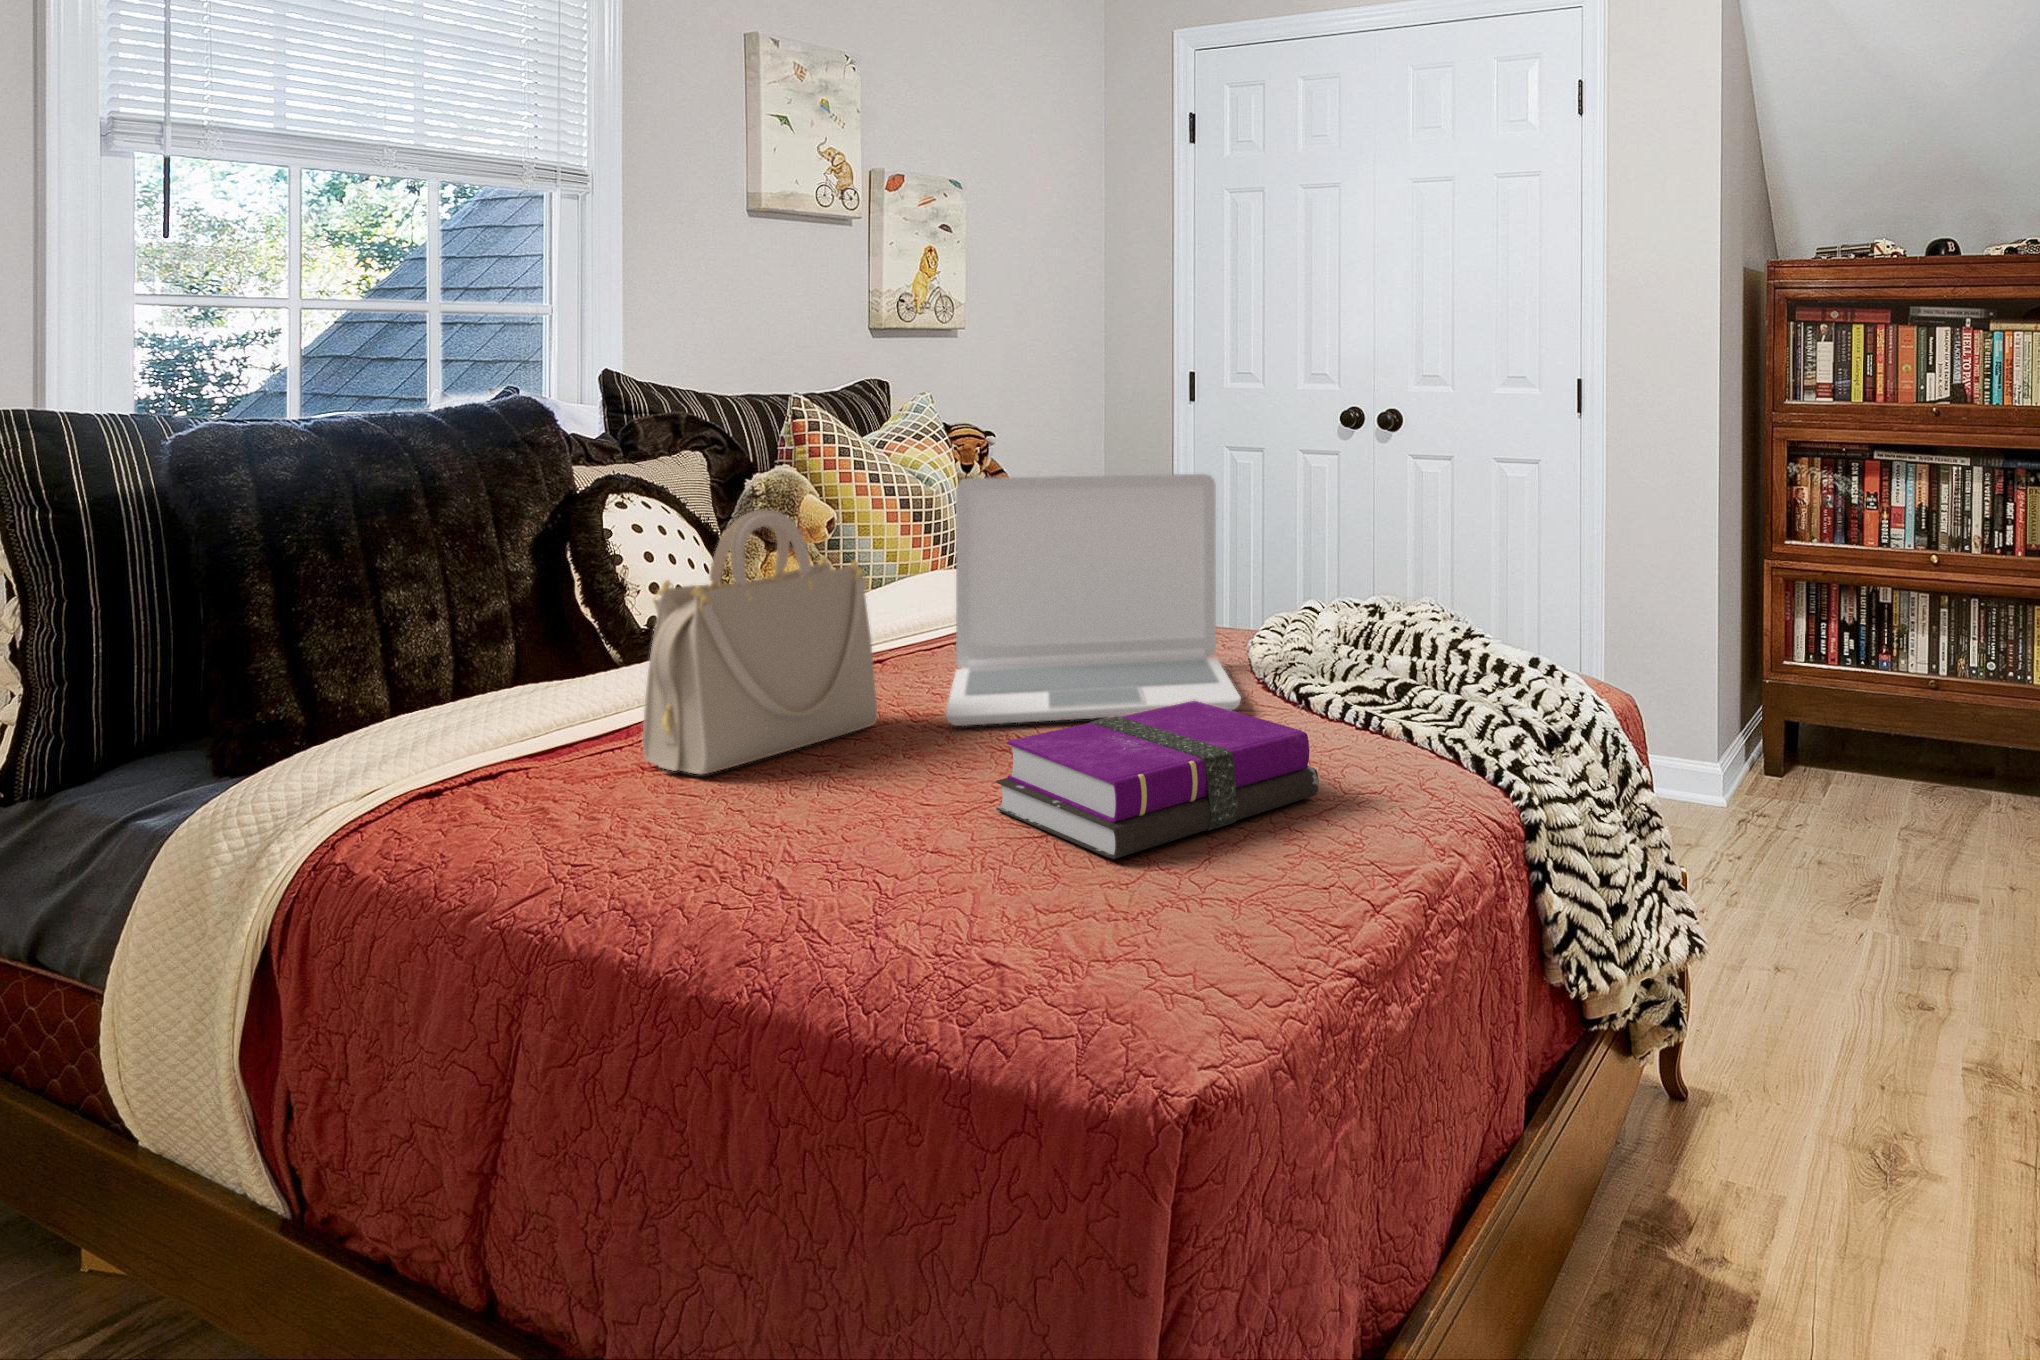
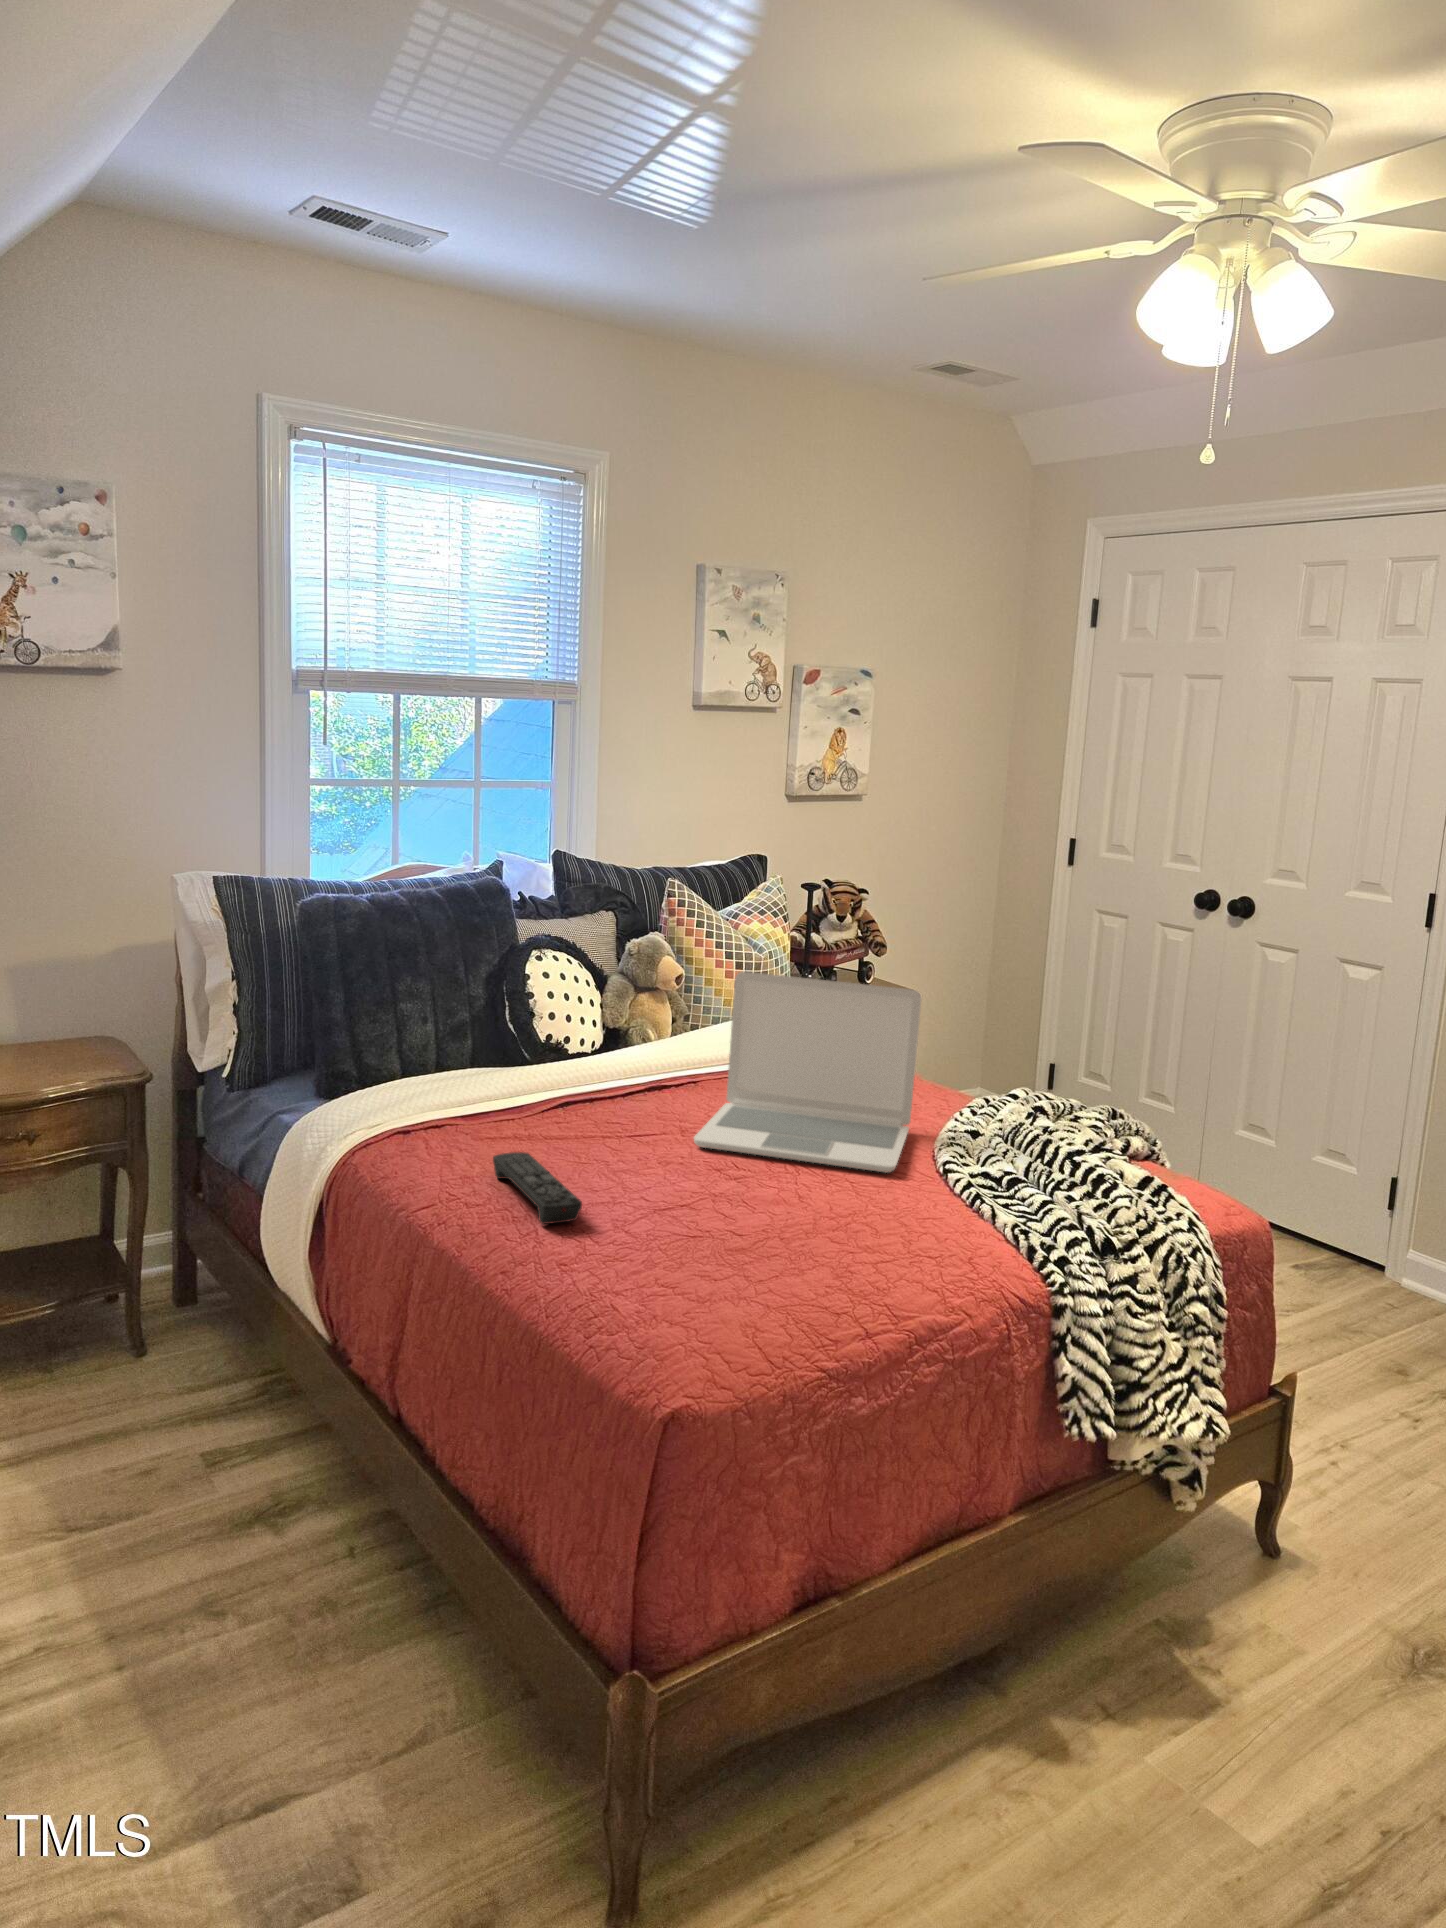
handbag: present [643,510,877,775] -> none [508,987,654,1151]
notebook: present [996,700,1319,859] -> none [682,1164,891,1263]
remote control: none [651,773,850,871] -> present [493,1152,582,1224]

